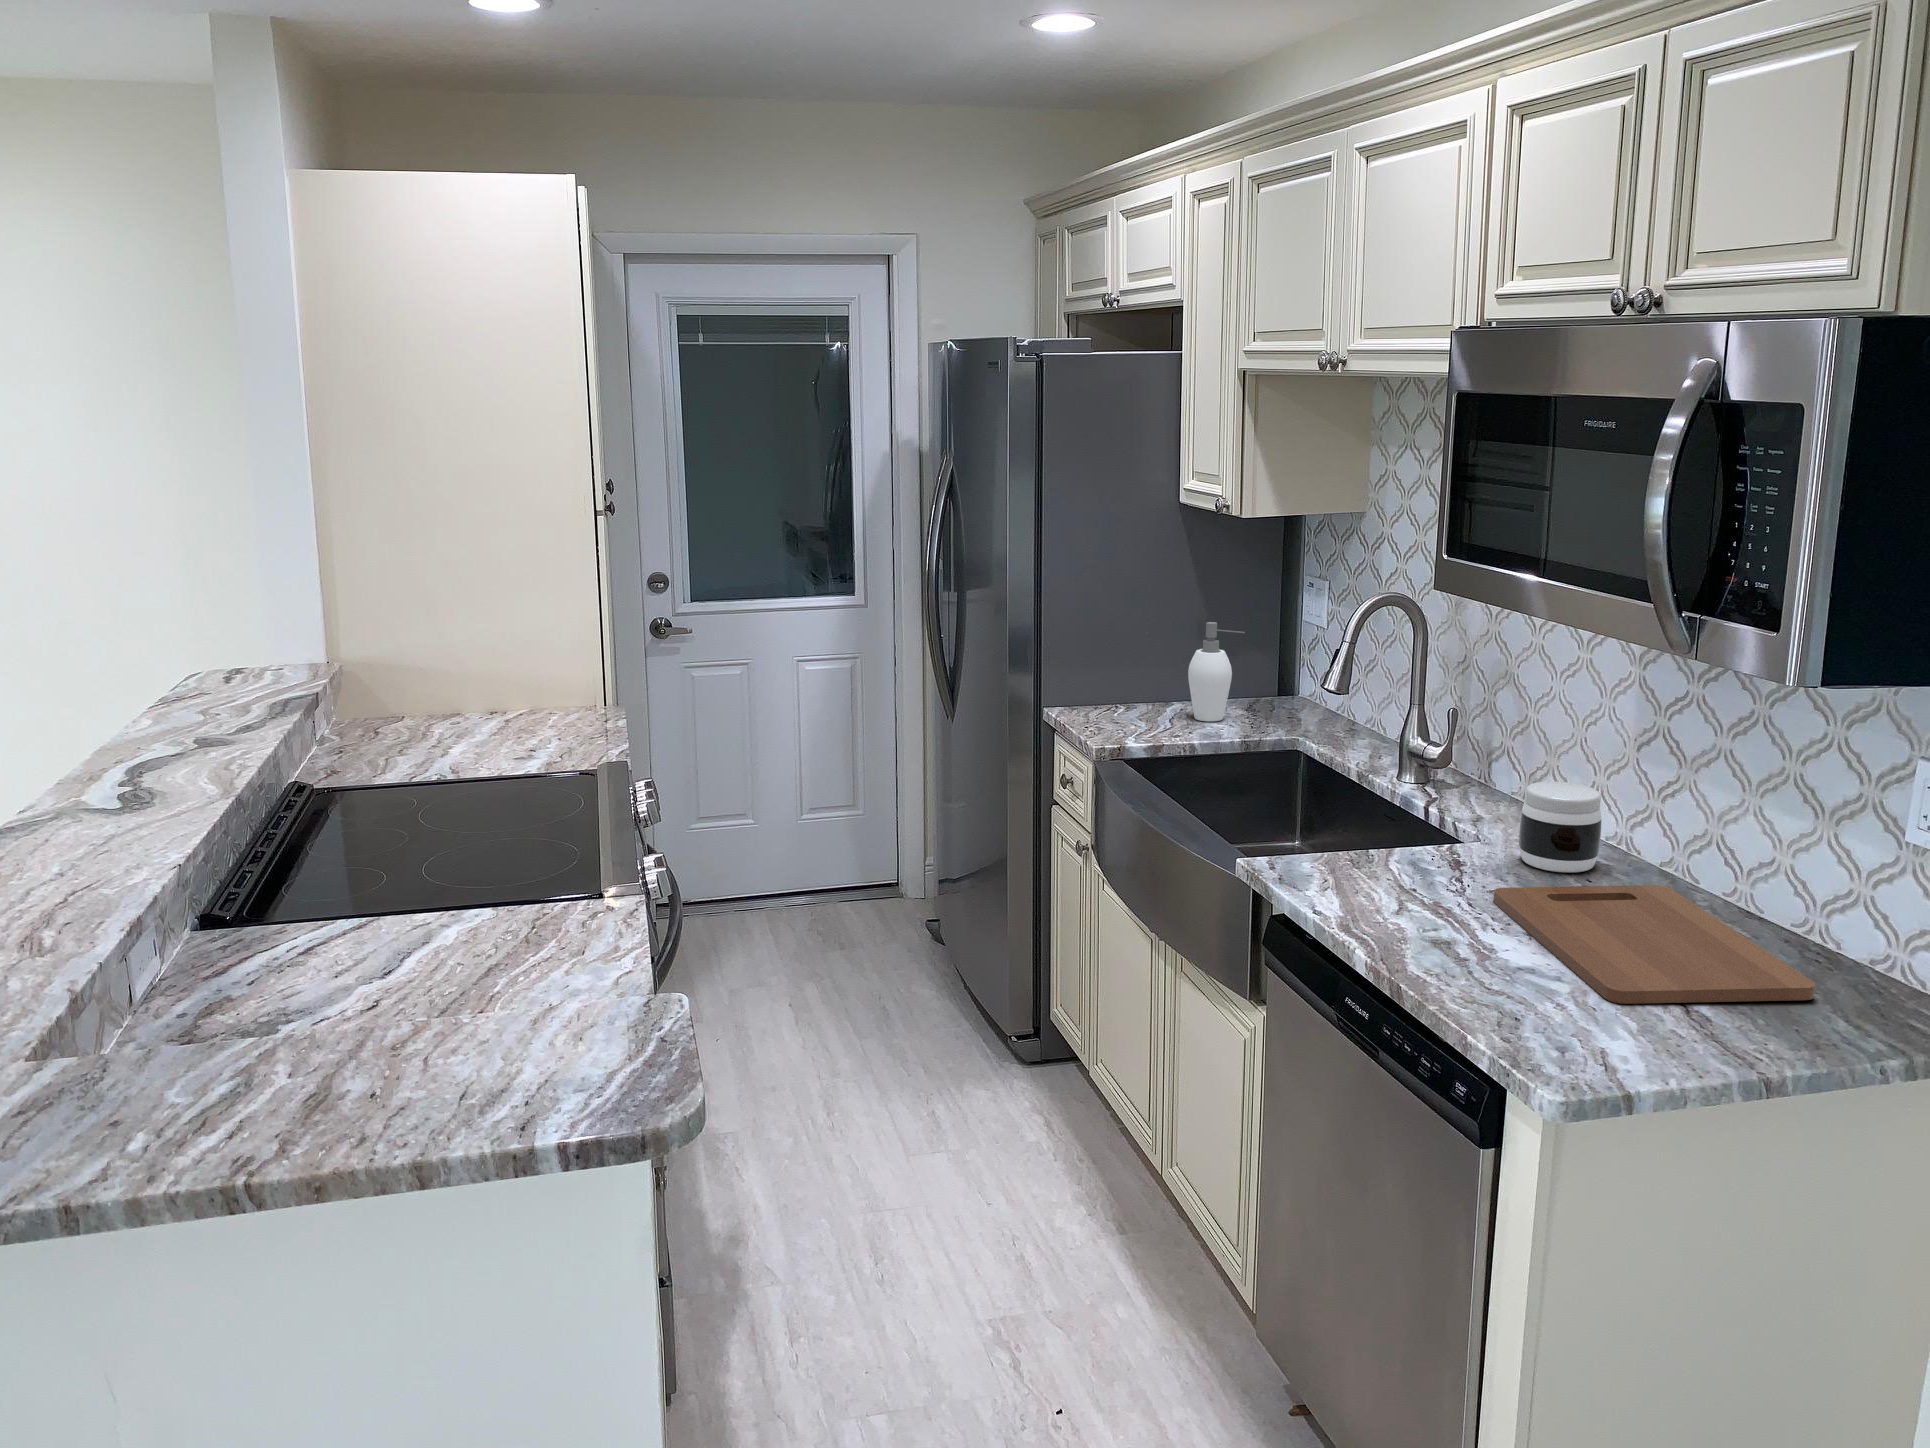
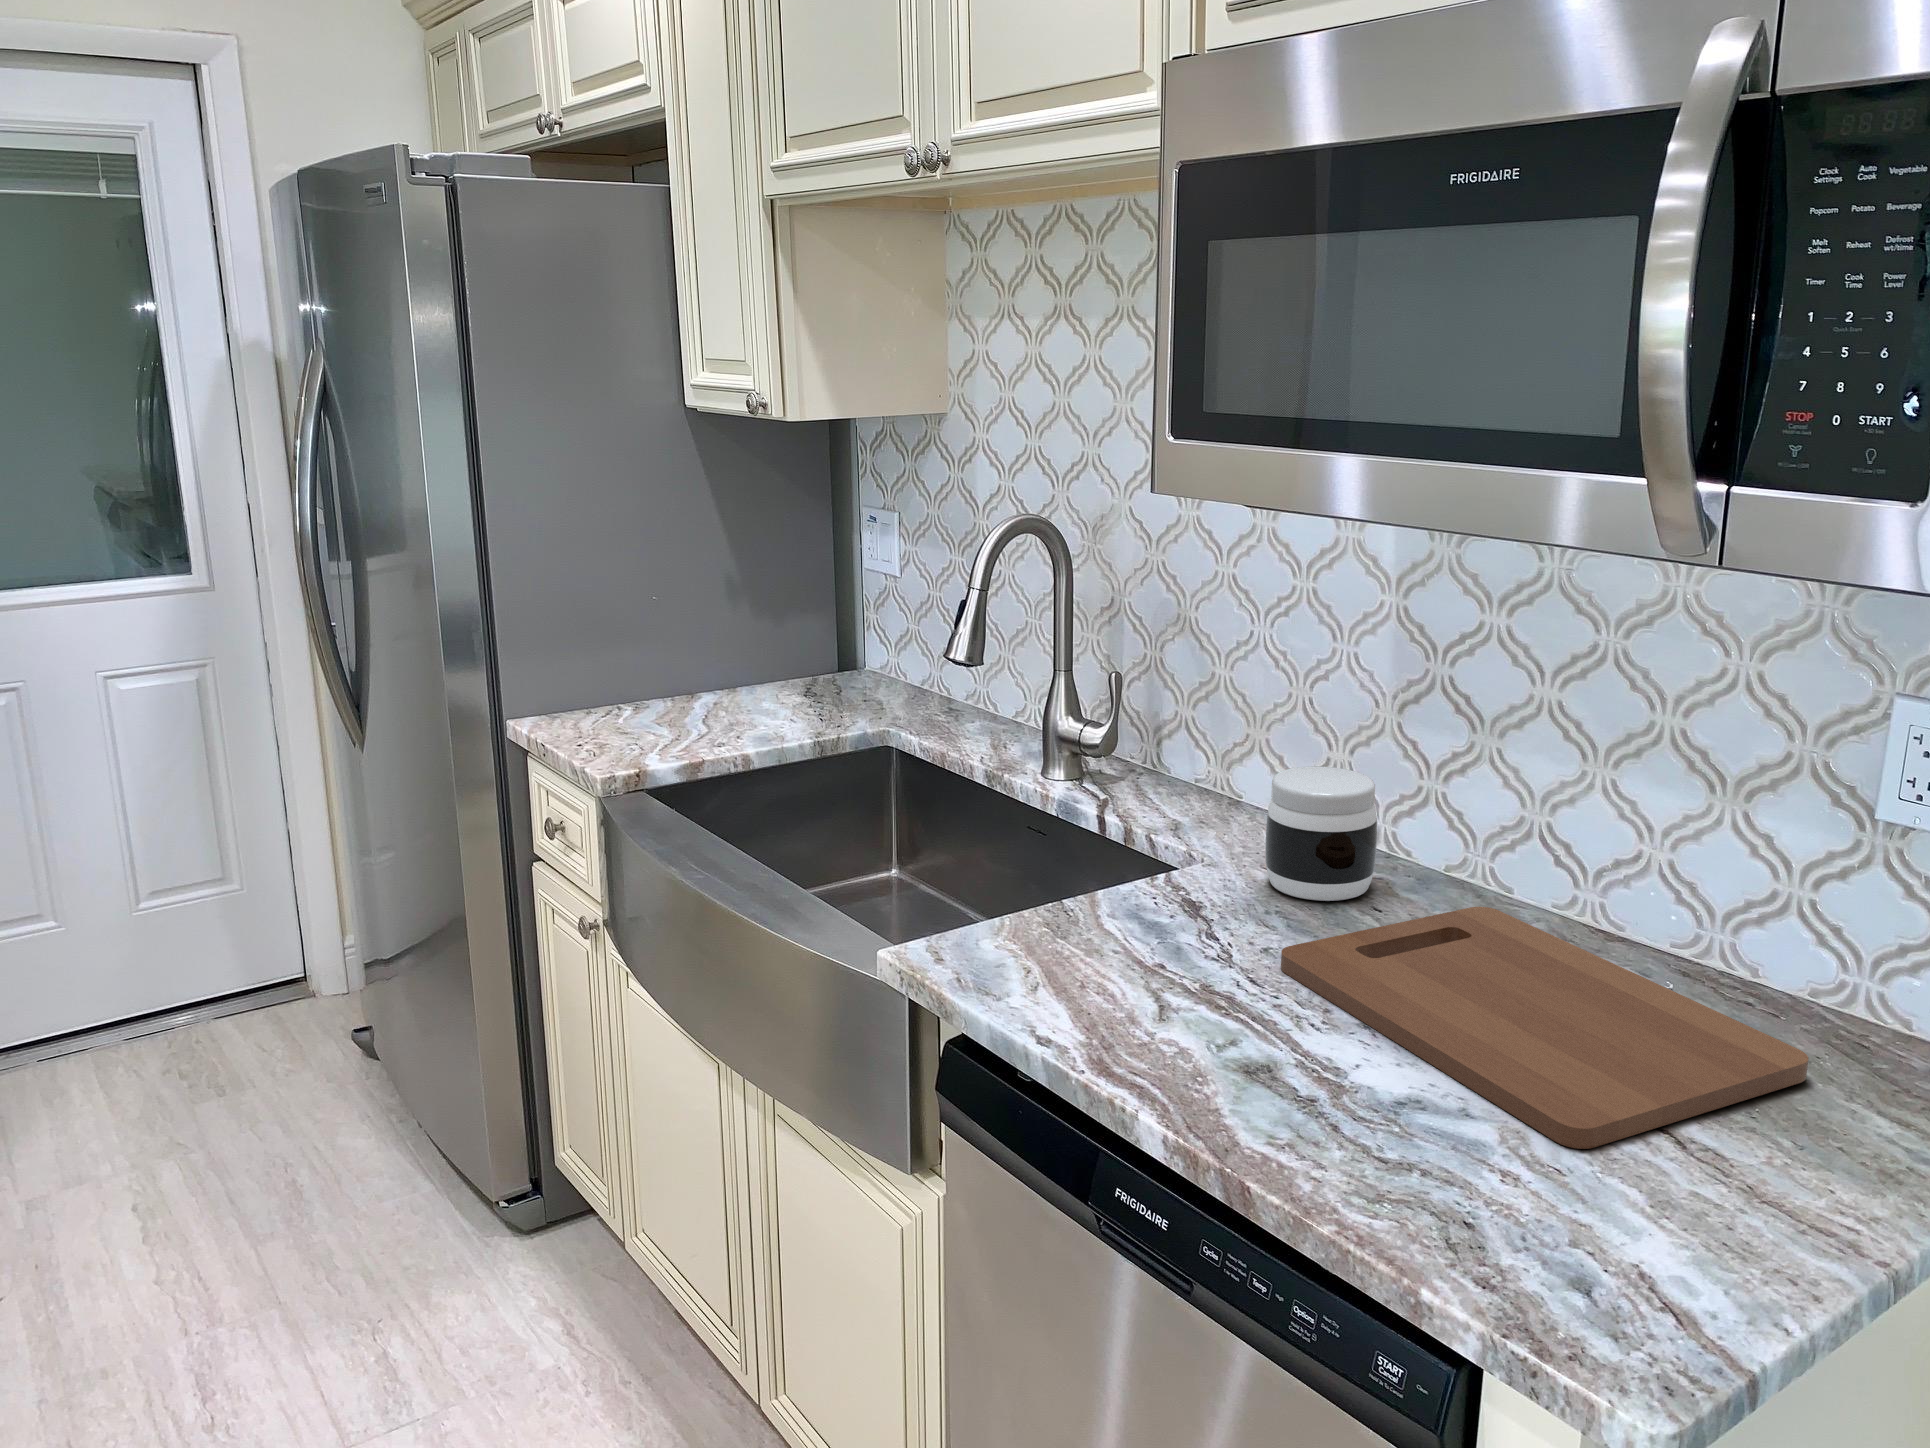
soap dispenser: present [1188,622,1245,721] -> none [719,575,797,717]

